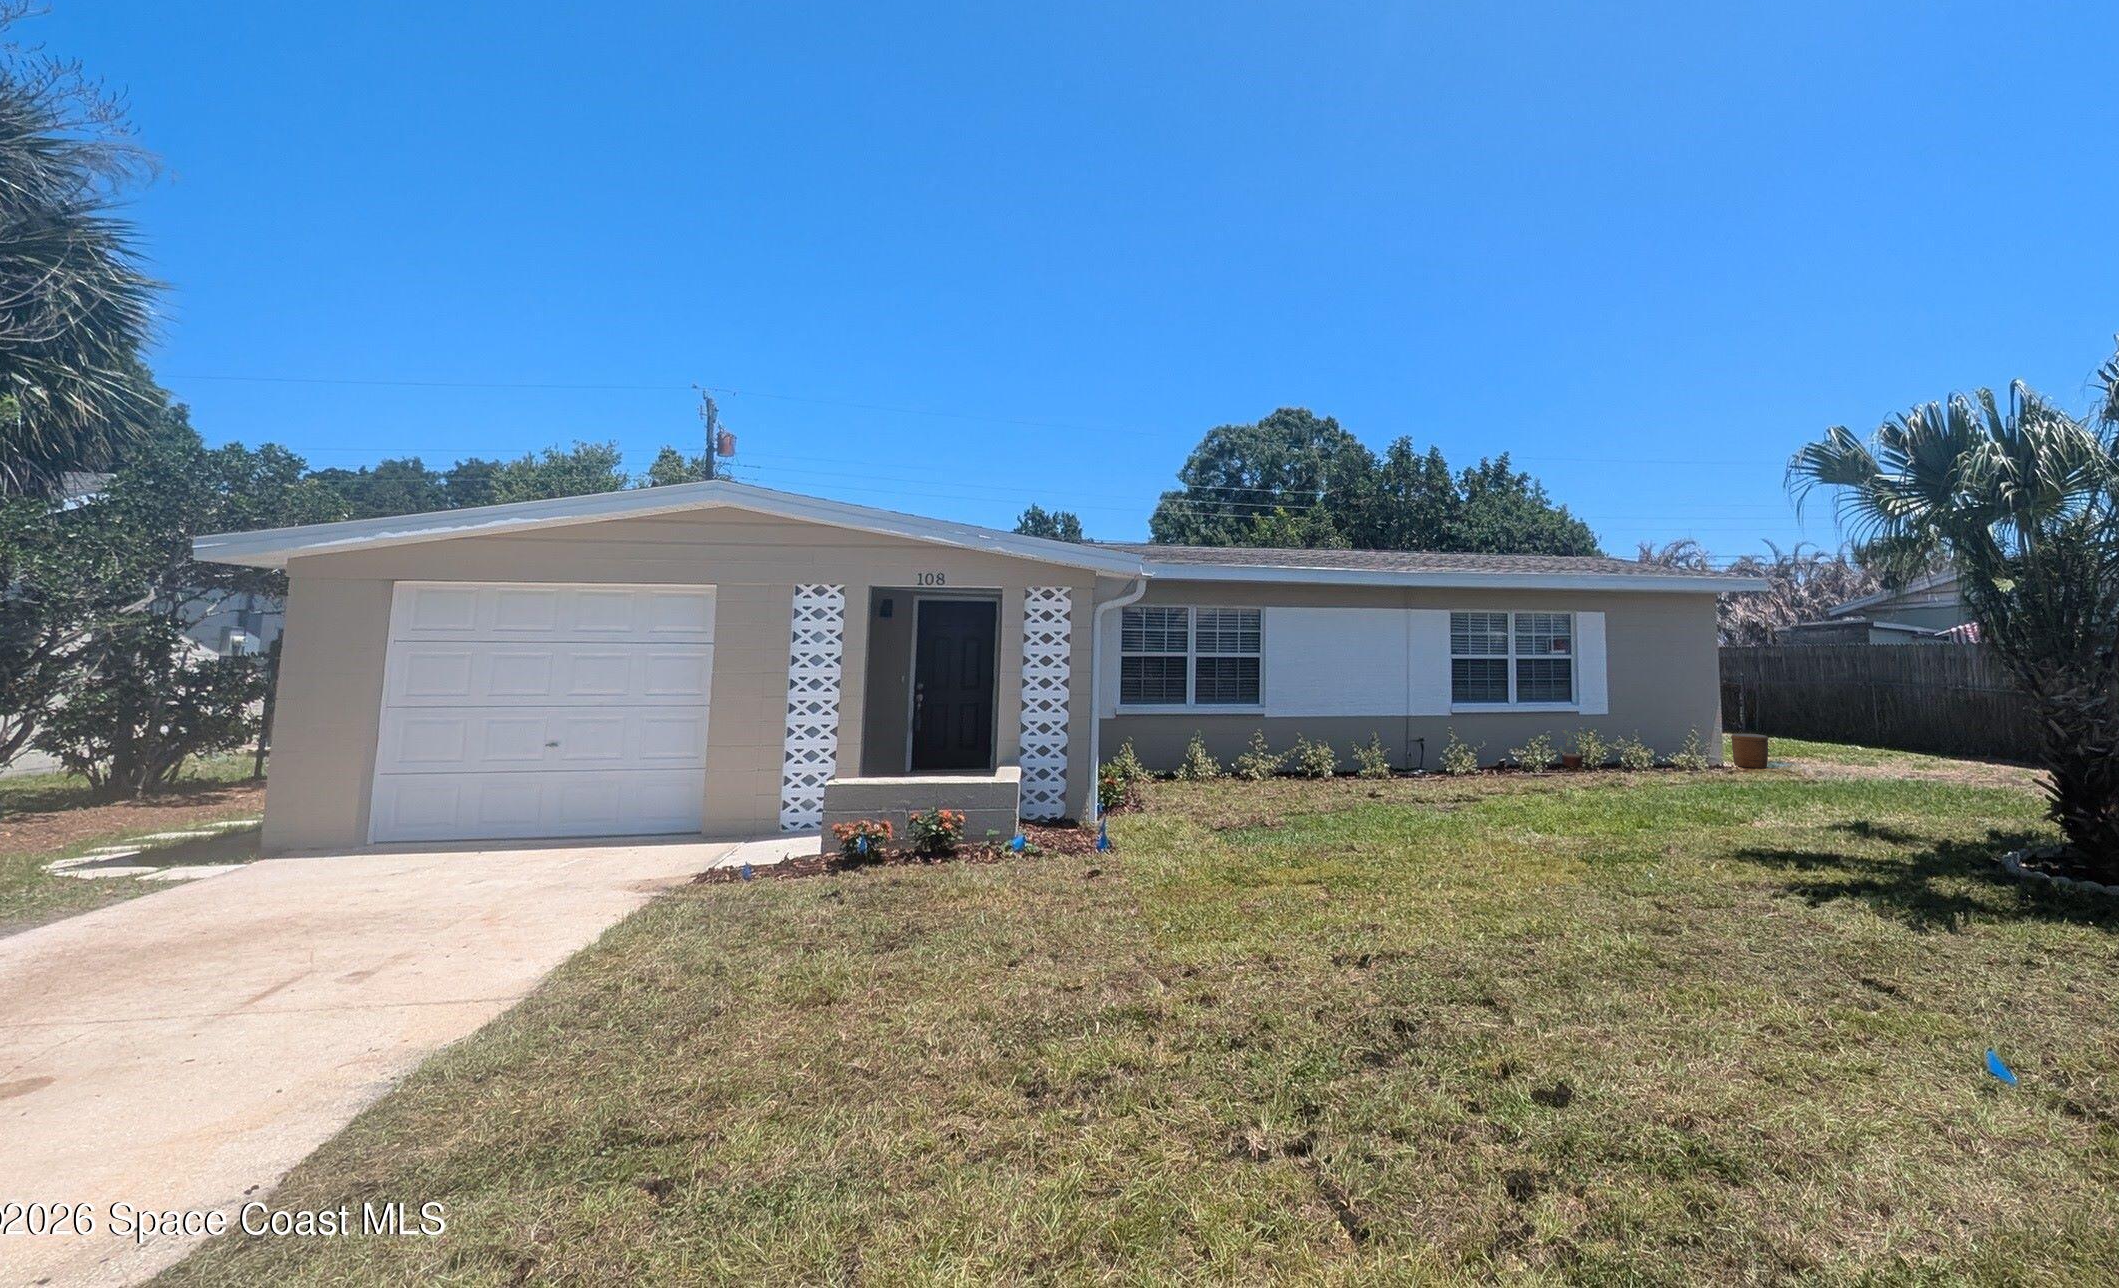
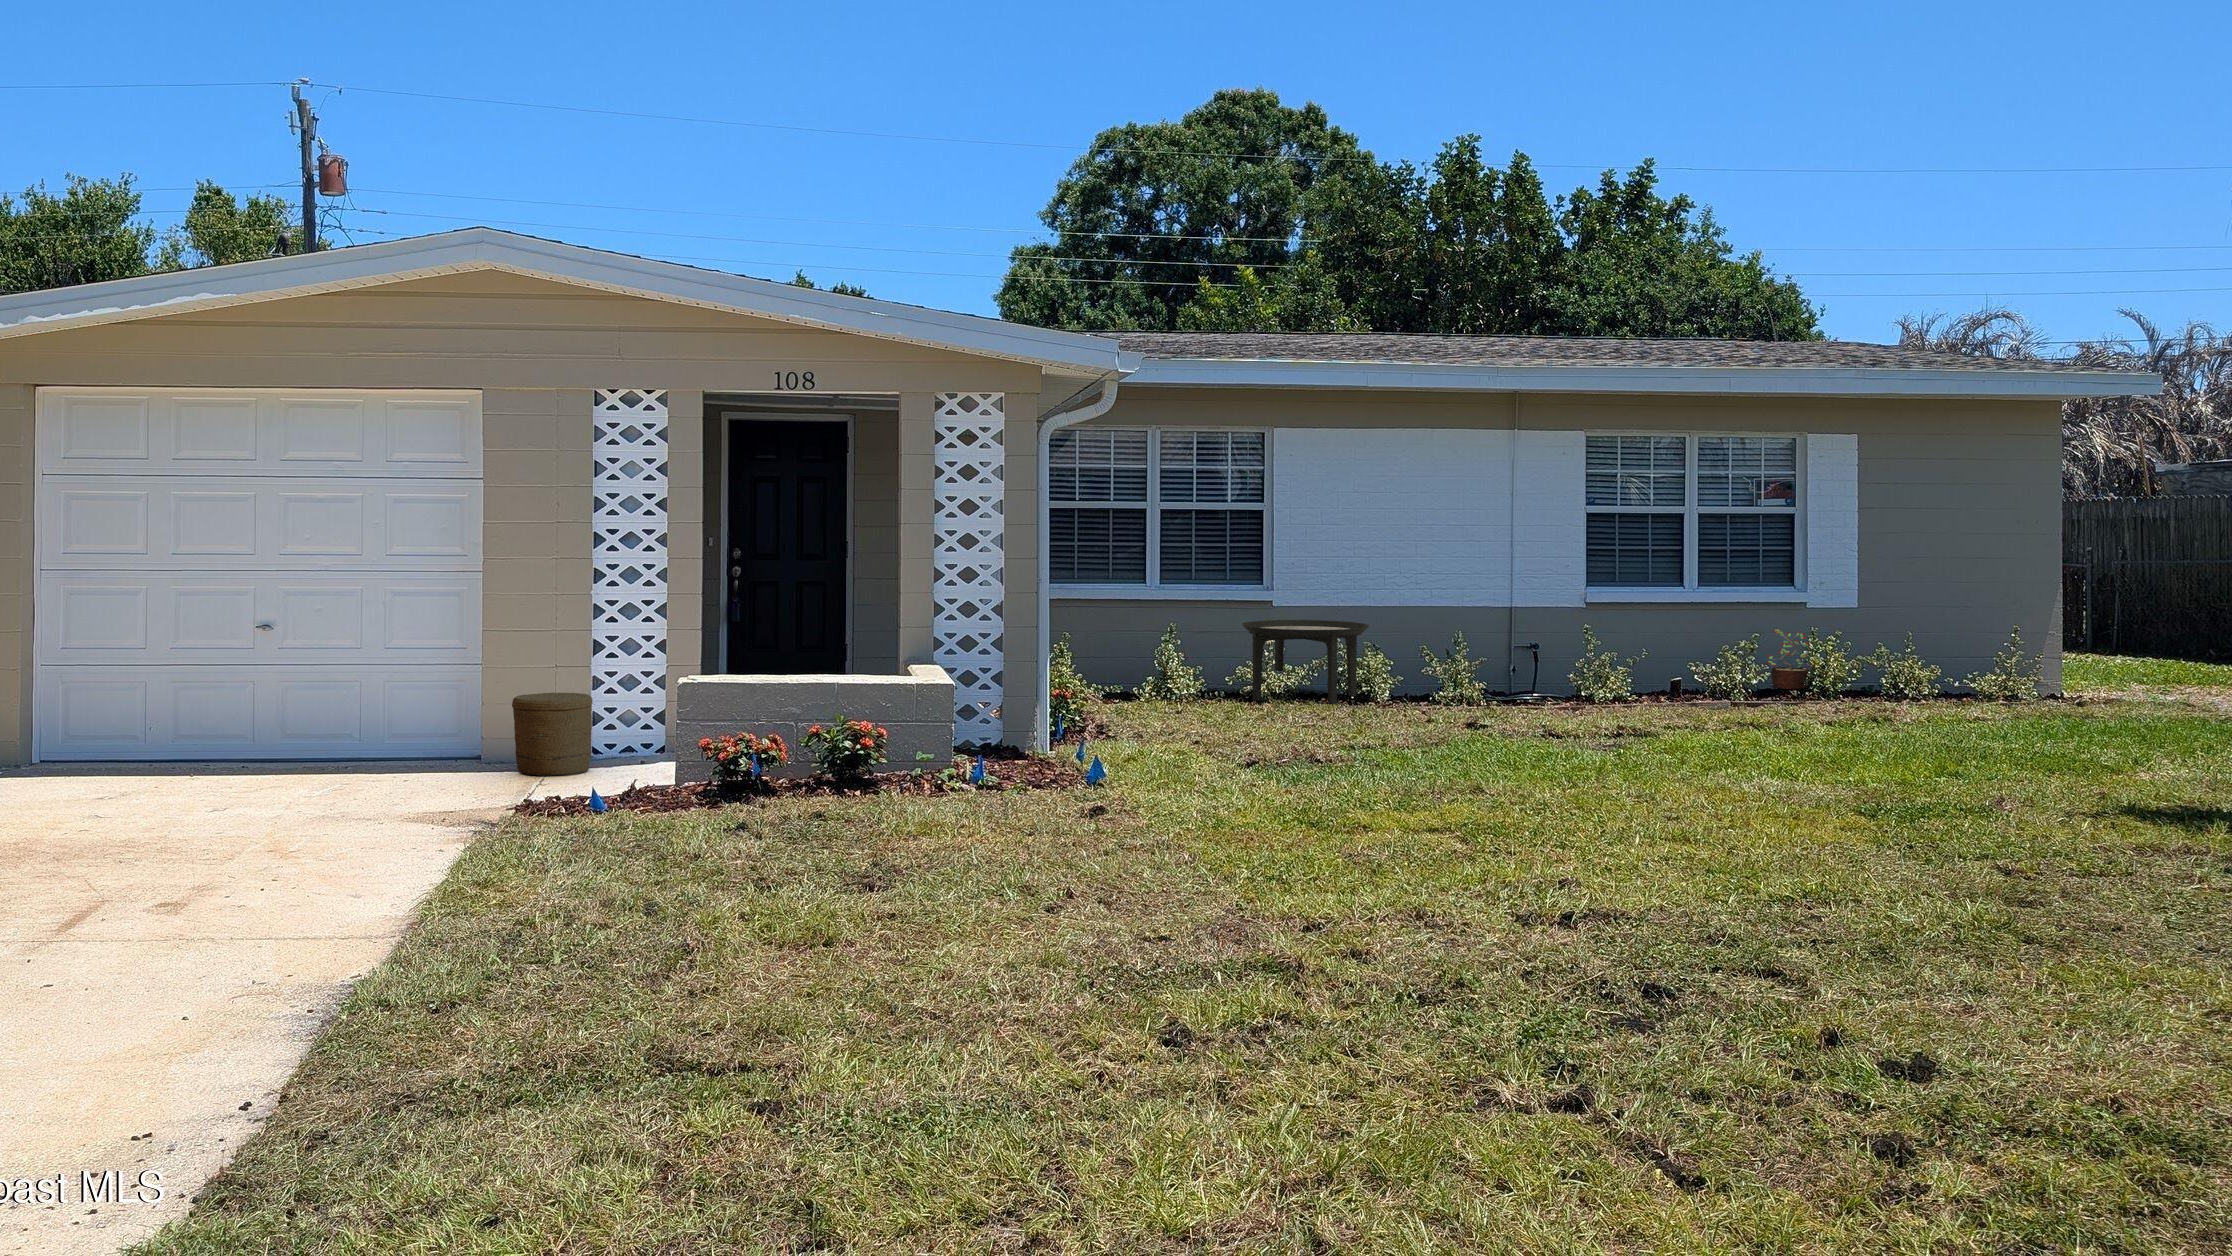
round table: none [1239,723,1316,778] -> present [1242,620,1369,704]
woven basket: present [1731,733,1768,769] -> present [512,693,593,776]

